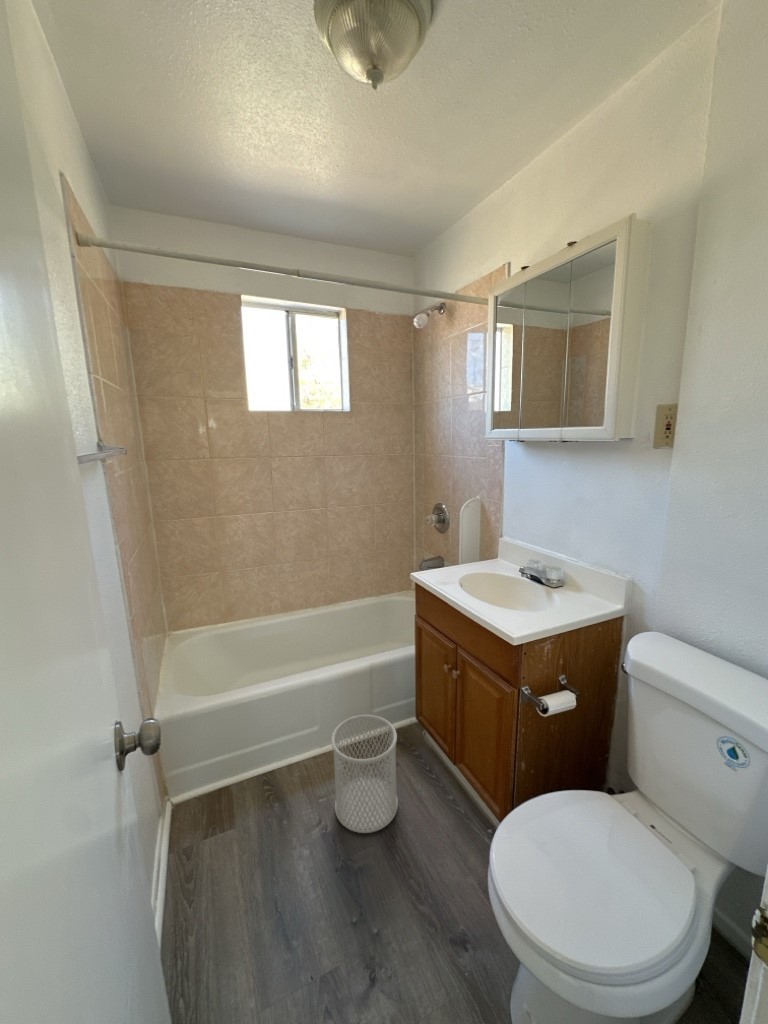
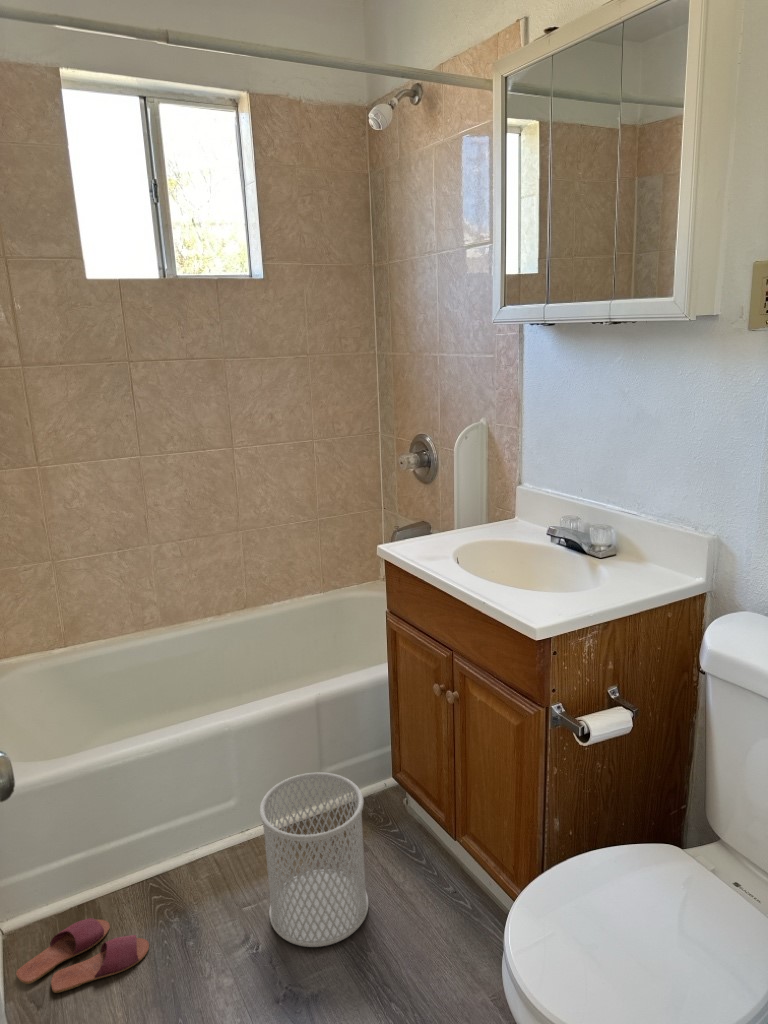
slippers: none [177,799,259,851] -> present [16,918,149,993]

